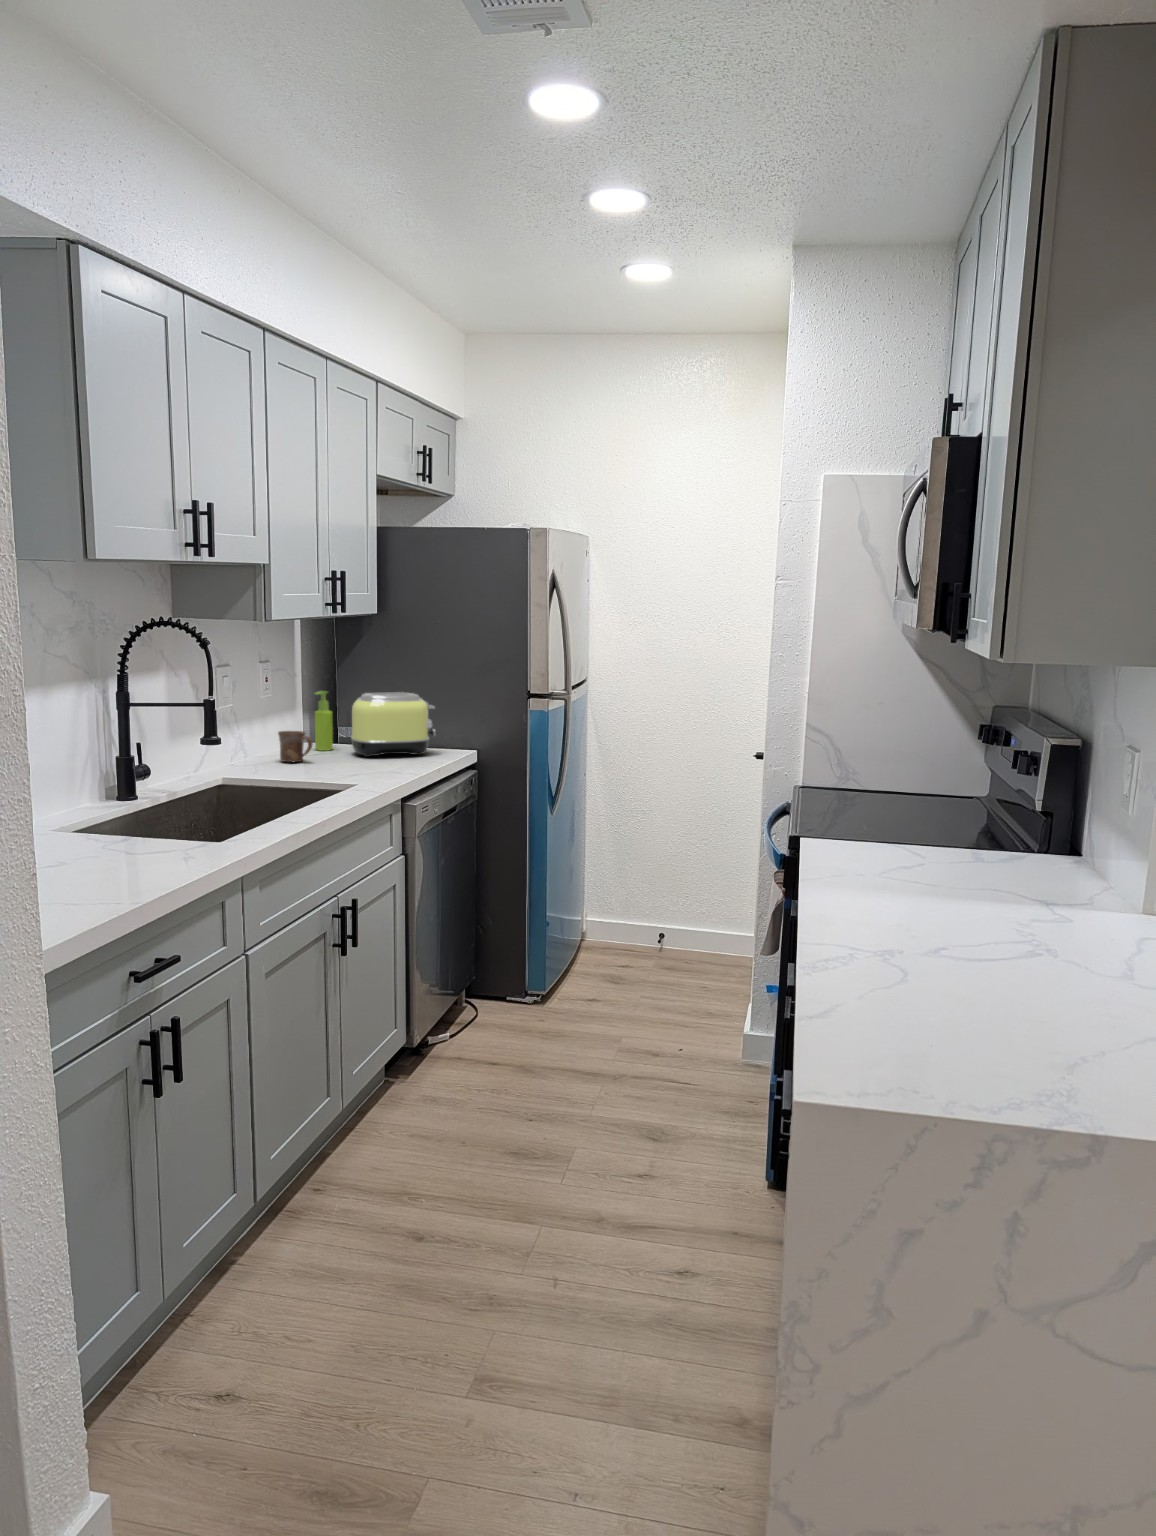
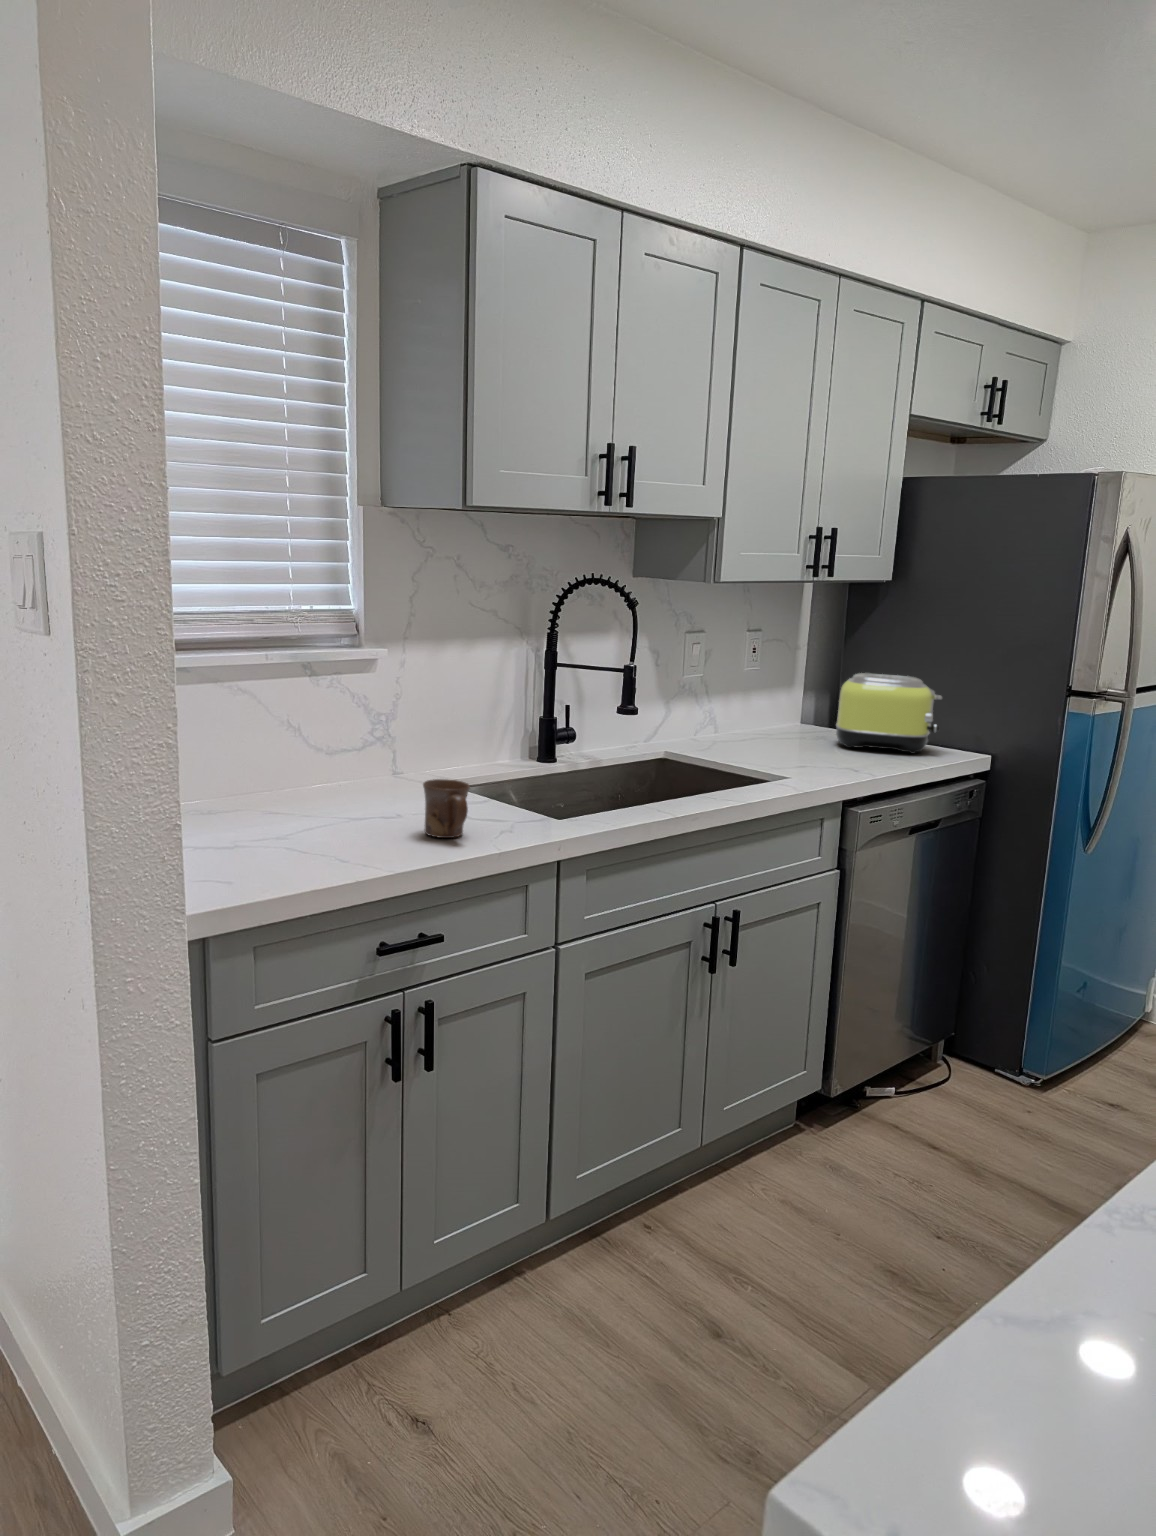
soap dispenser: present [315,691,333,751] -> none [803,667,826,735]
mug: present [278,731,312,762] -> present [423,779,470,838]

